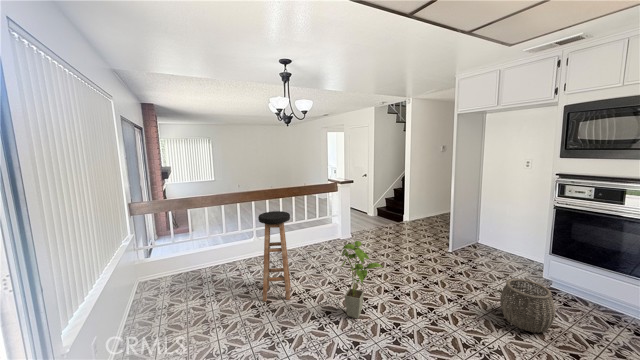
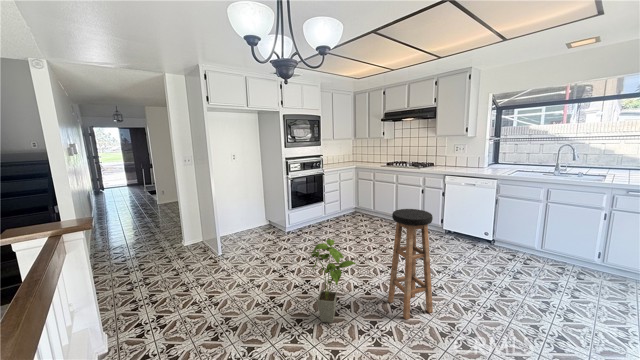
bar stool: present [258,211,291,301] -> present [388,209,433,320]
woven basket: present [500,279,556,333] -> none [465,260,515,310]

